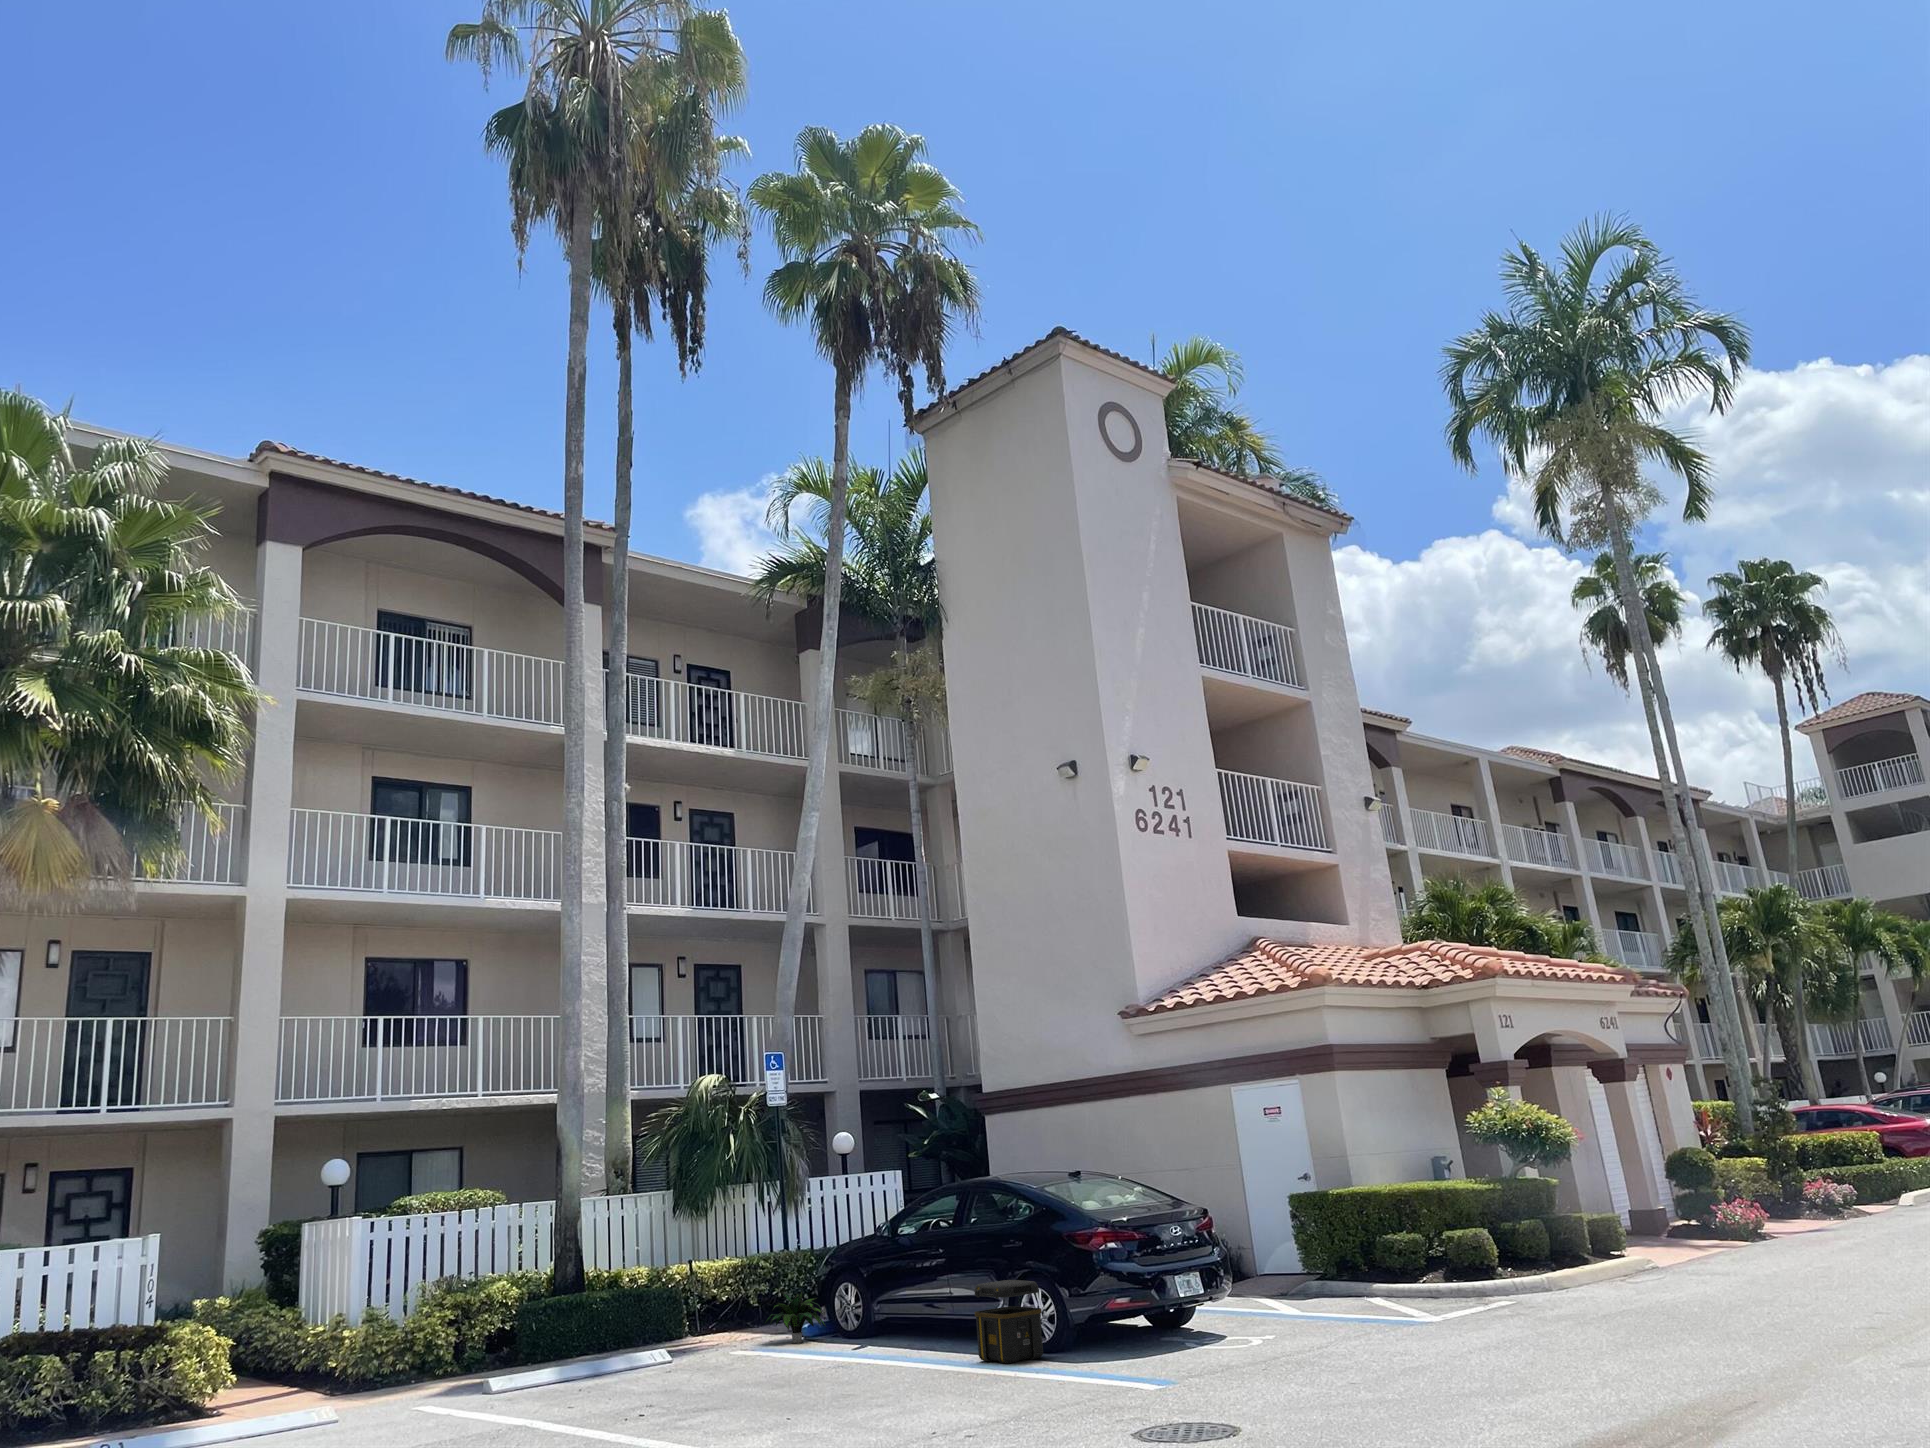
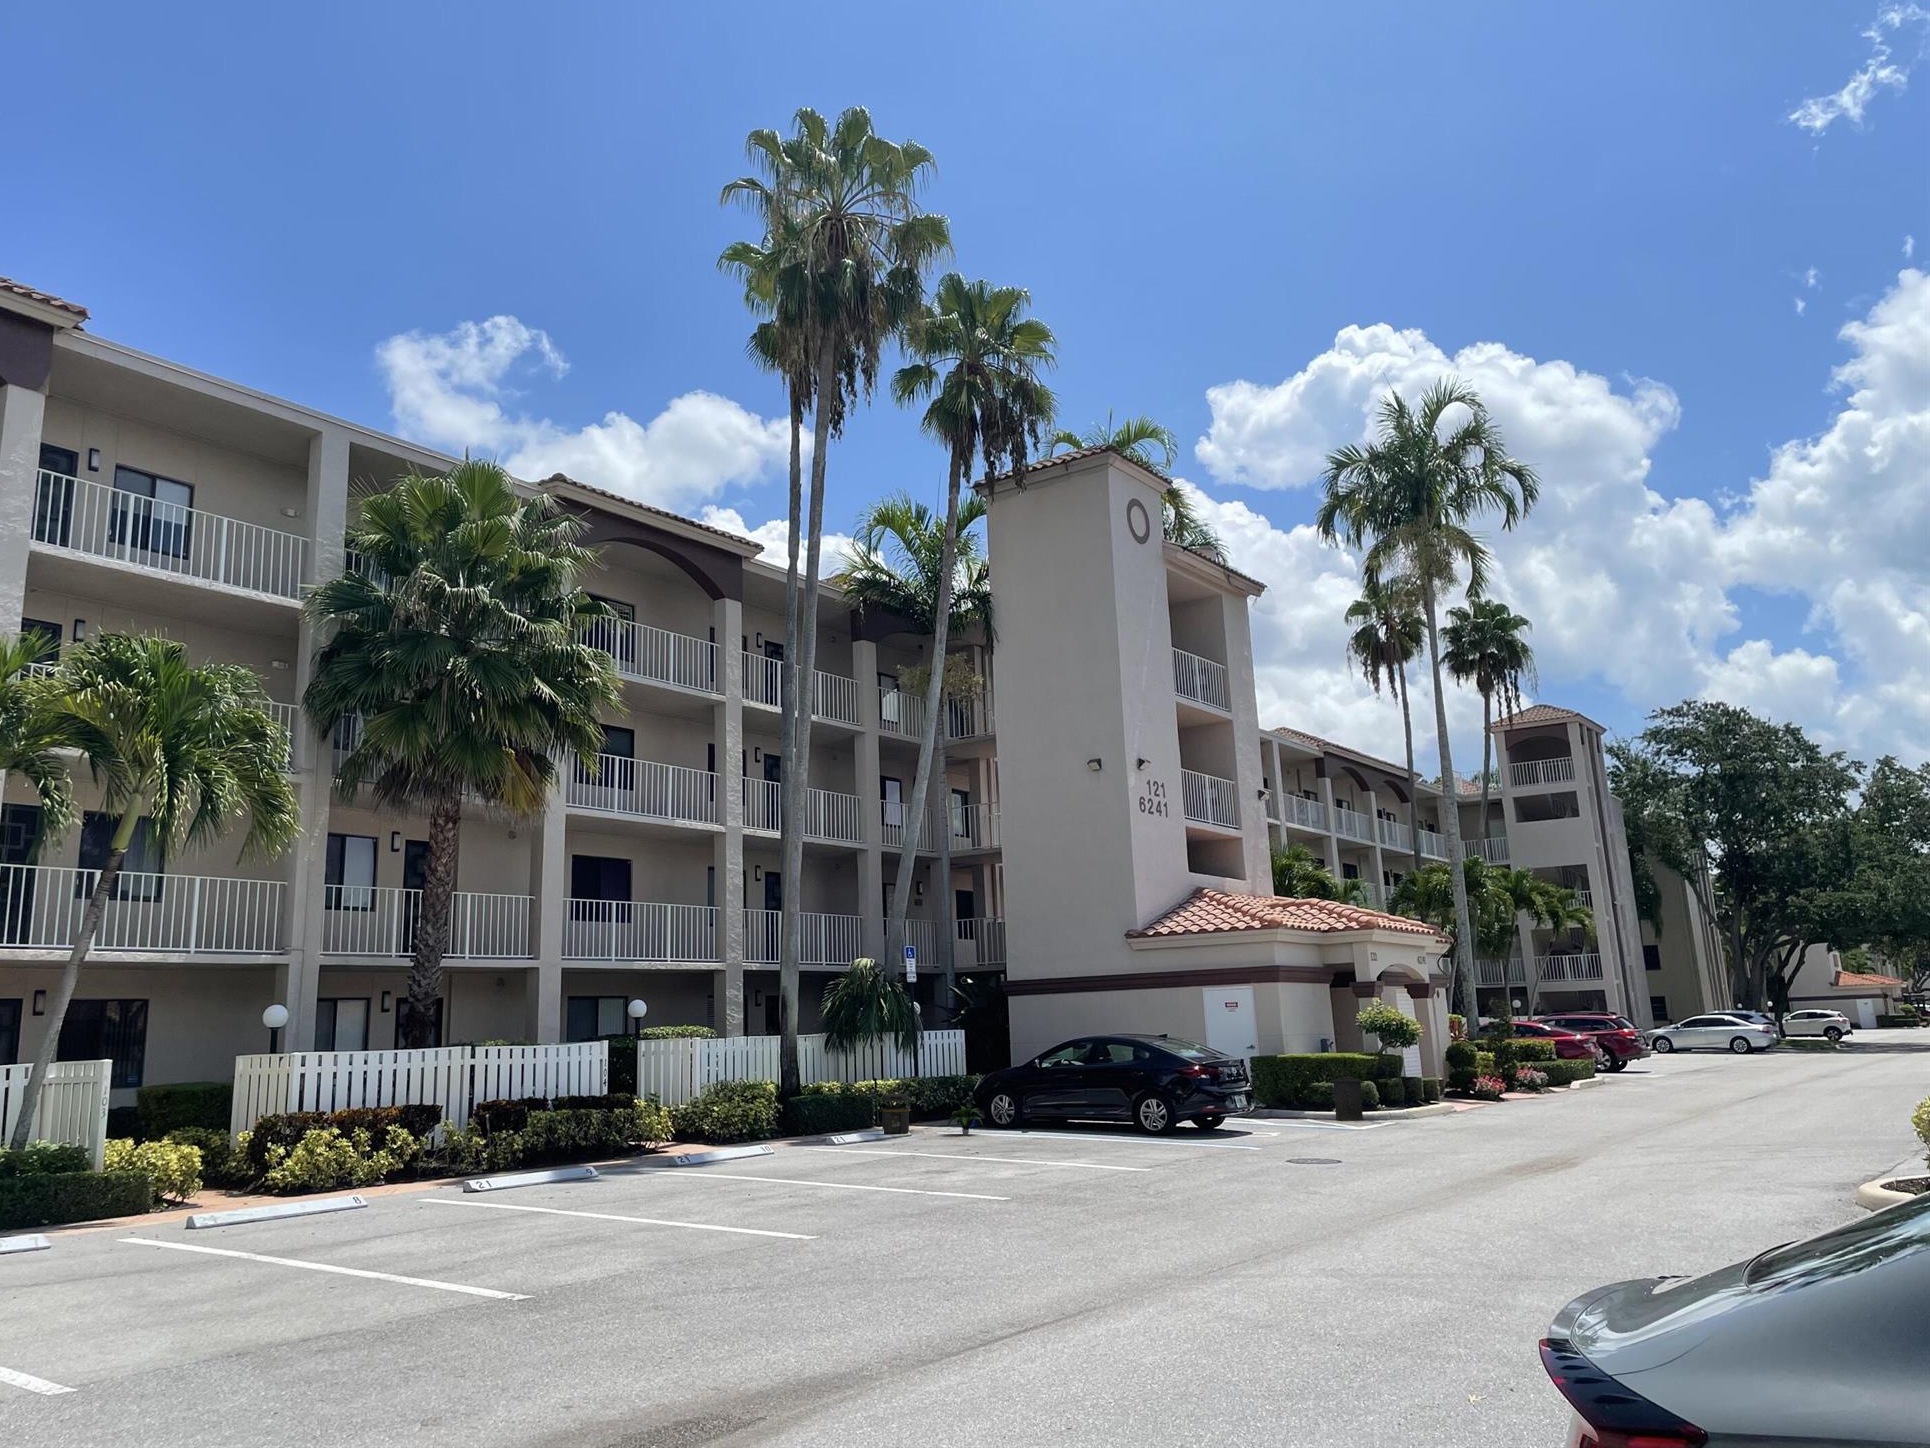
trash can: none [1406,1213,1467,1295] -> present [1329,1073,1365,1121]
toolbox: present [974,1280,1043,1364] -> present [882,1094,909,1134]

